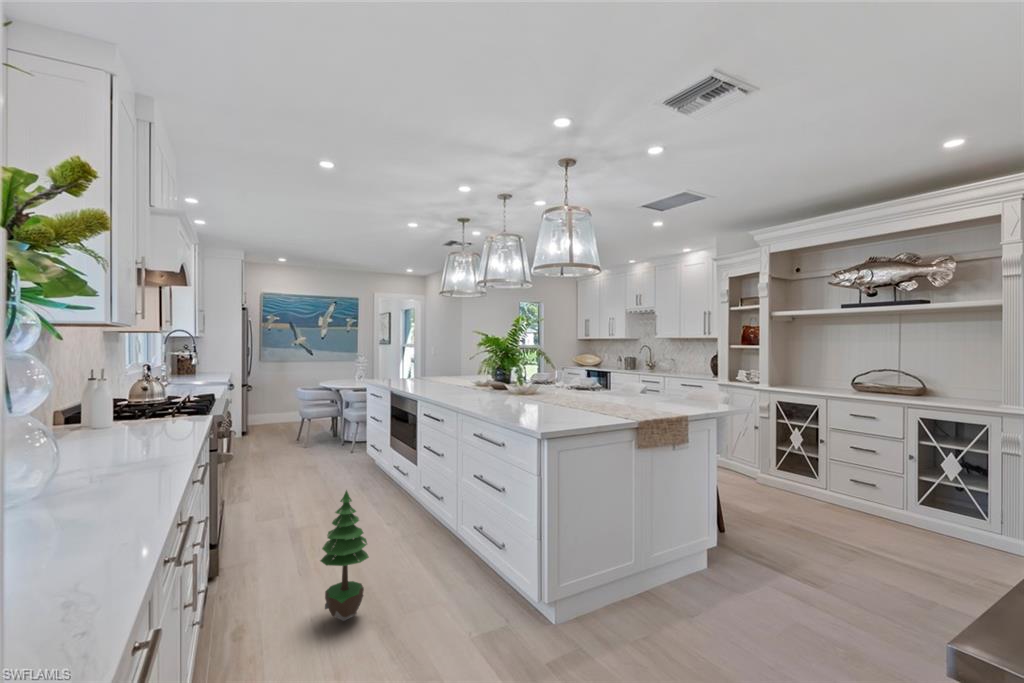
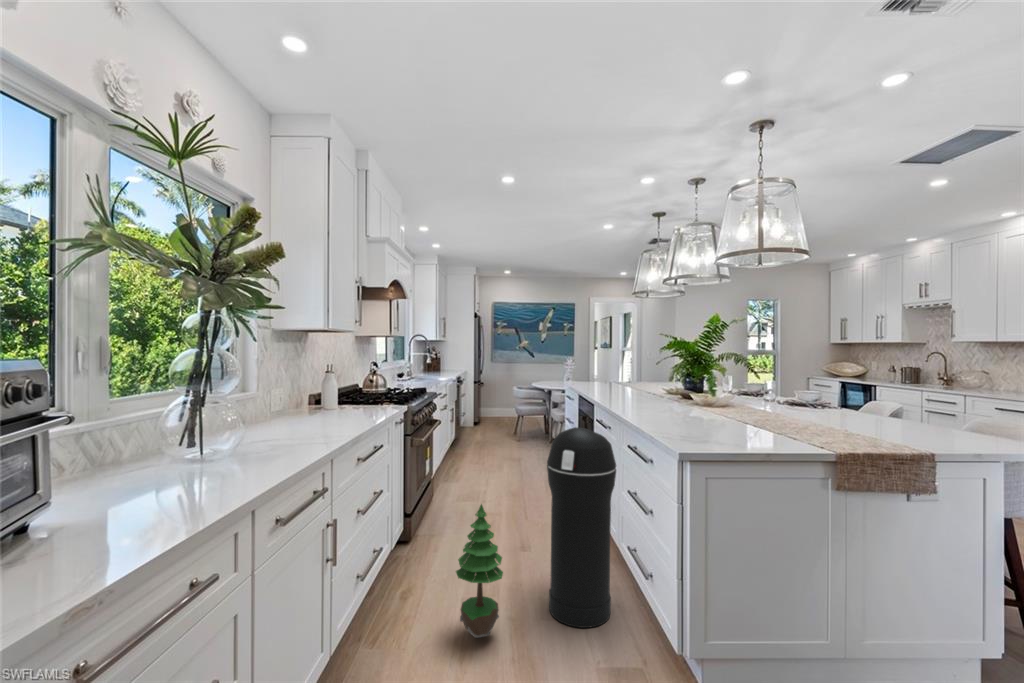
trash can: none [399,411,462,590] -> present [547,427,616,628]

